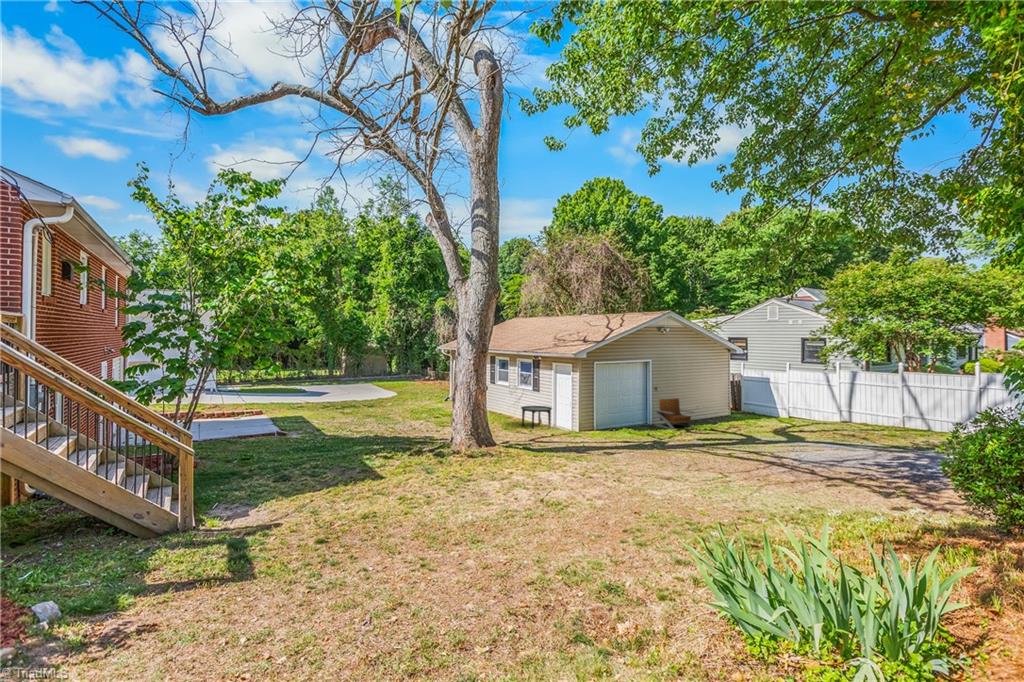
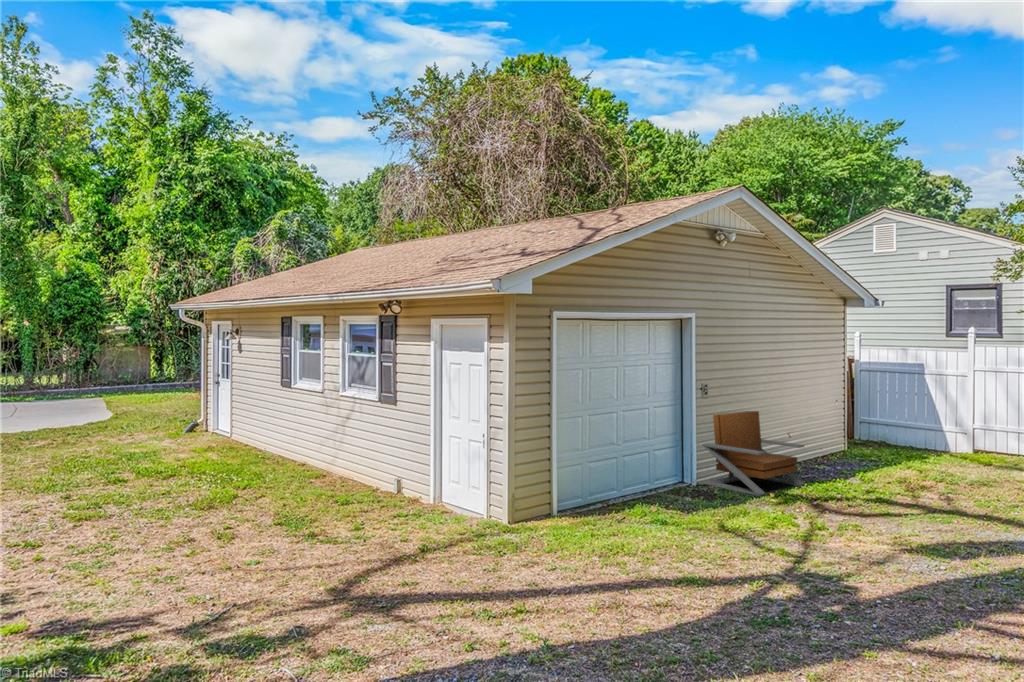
round table: present [521,406,552,429] -> none [332,445,429,519]

